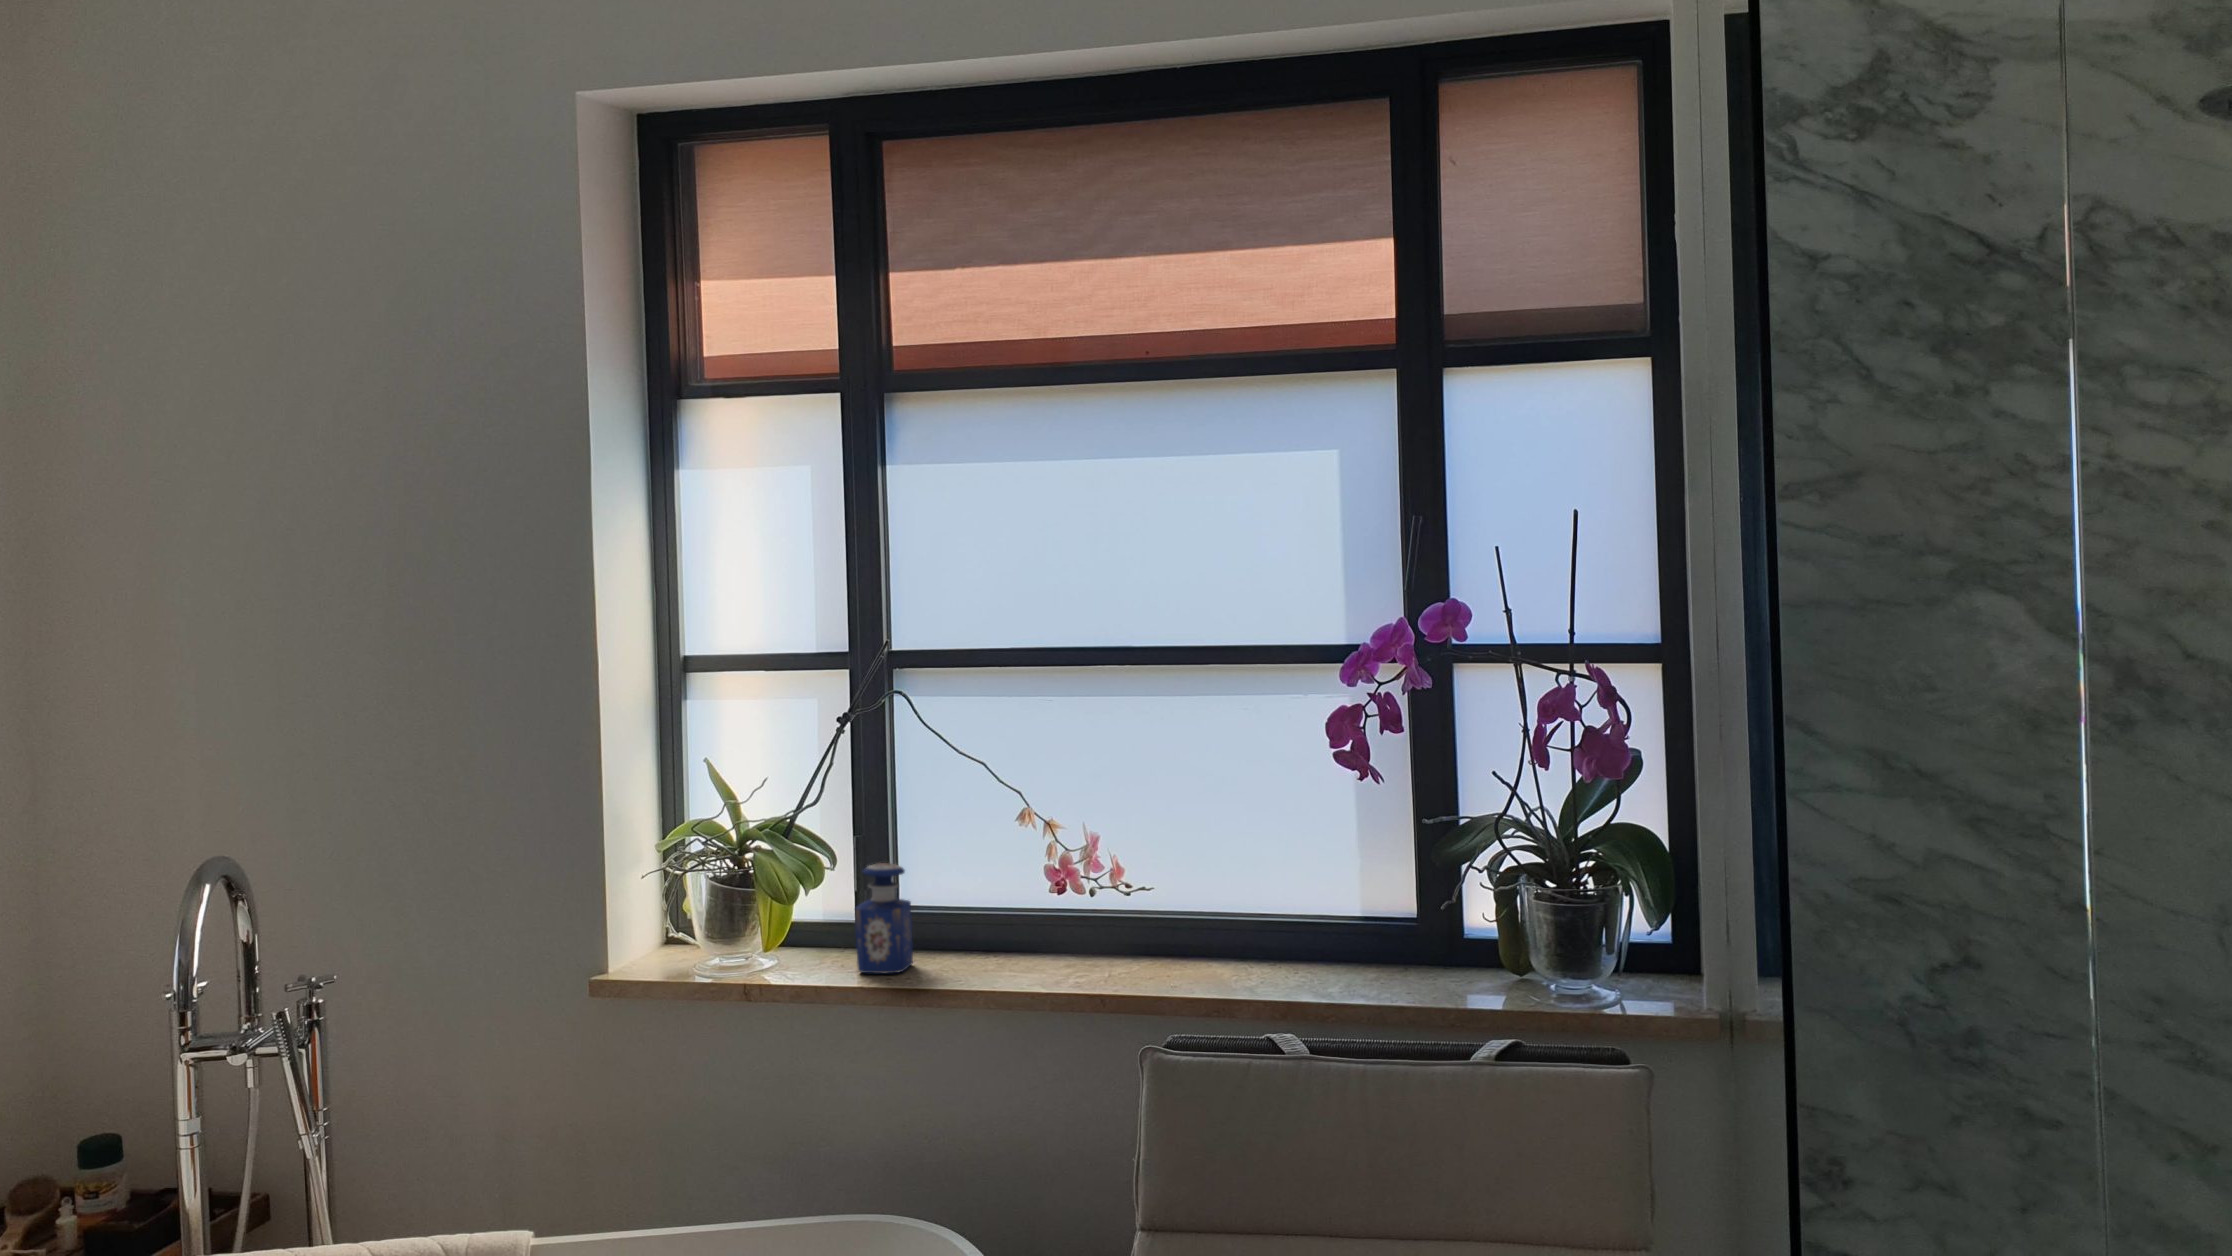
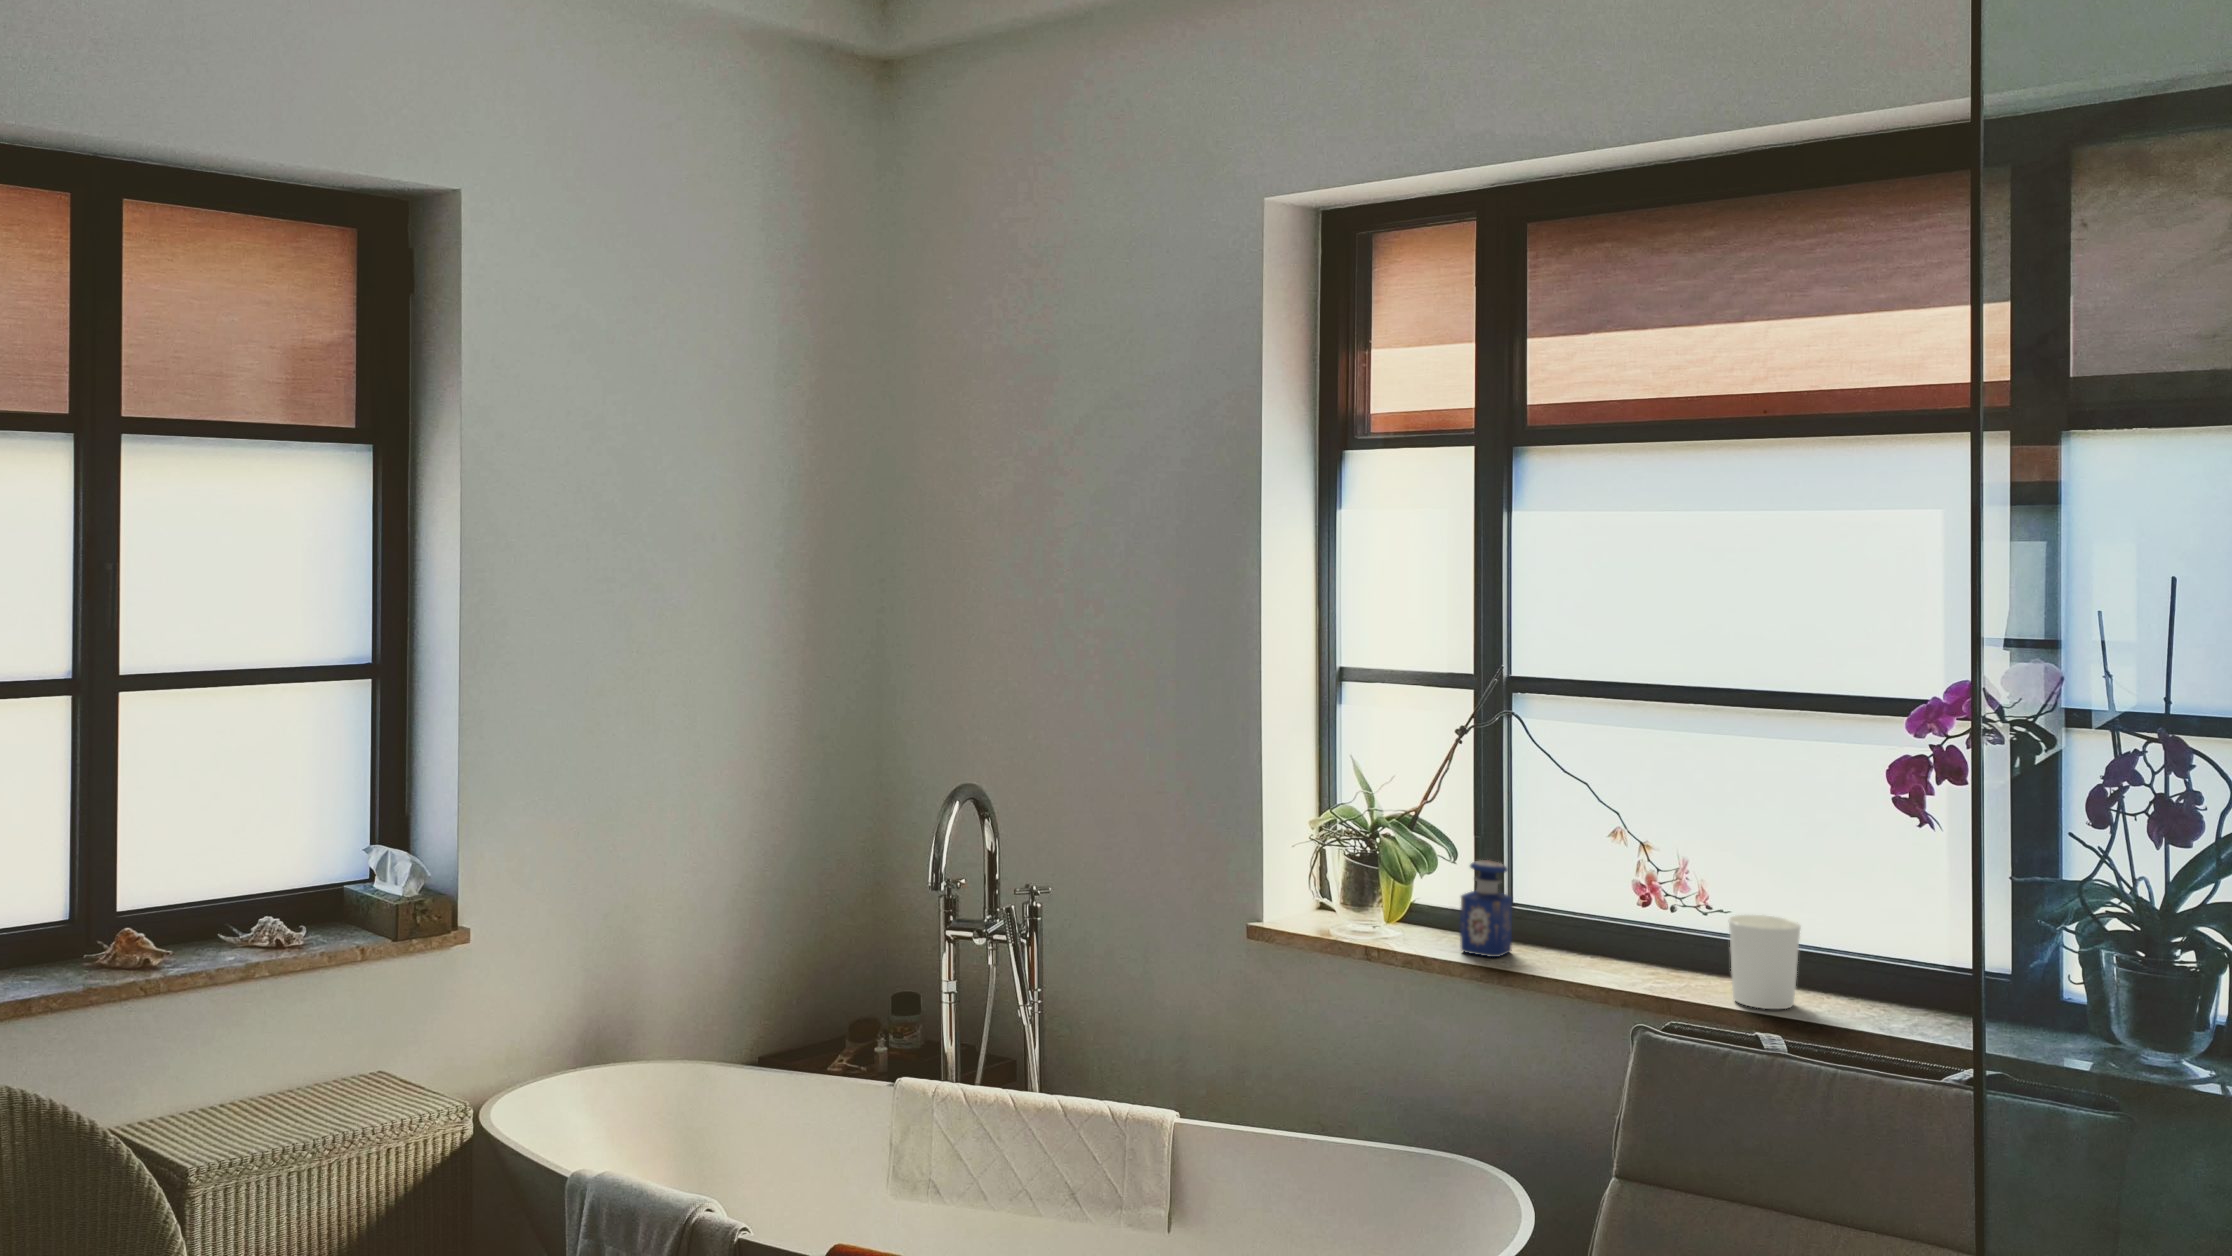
candle holder: none [1149,882,1220,983] -> present [1729,915,1801,1009]

